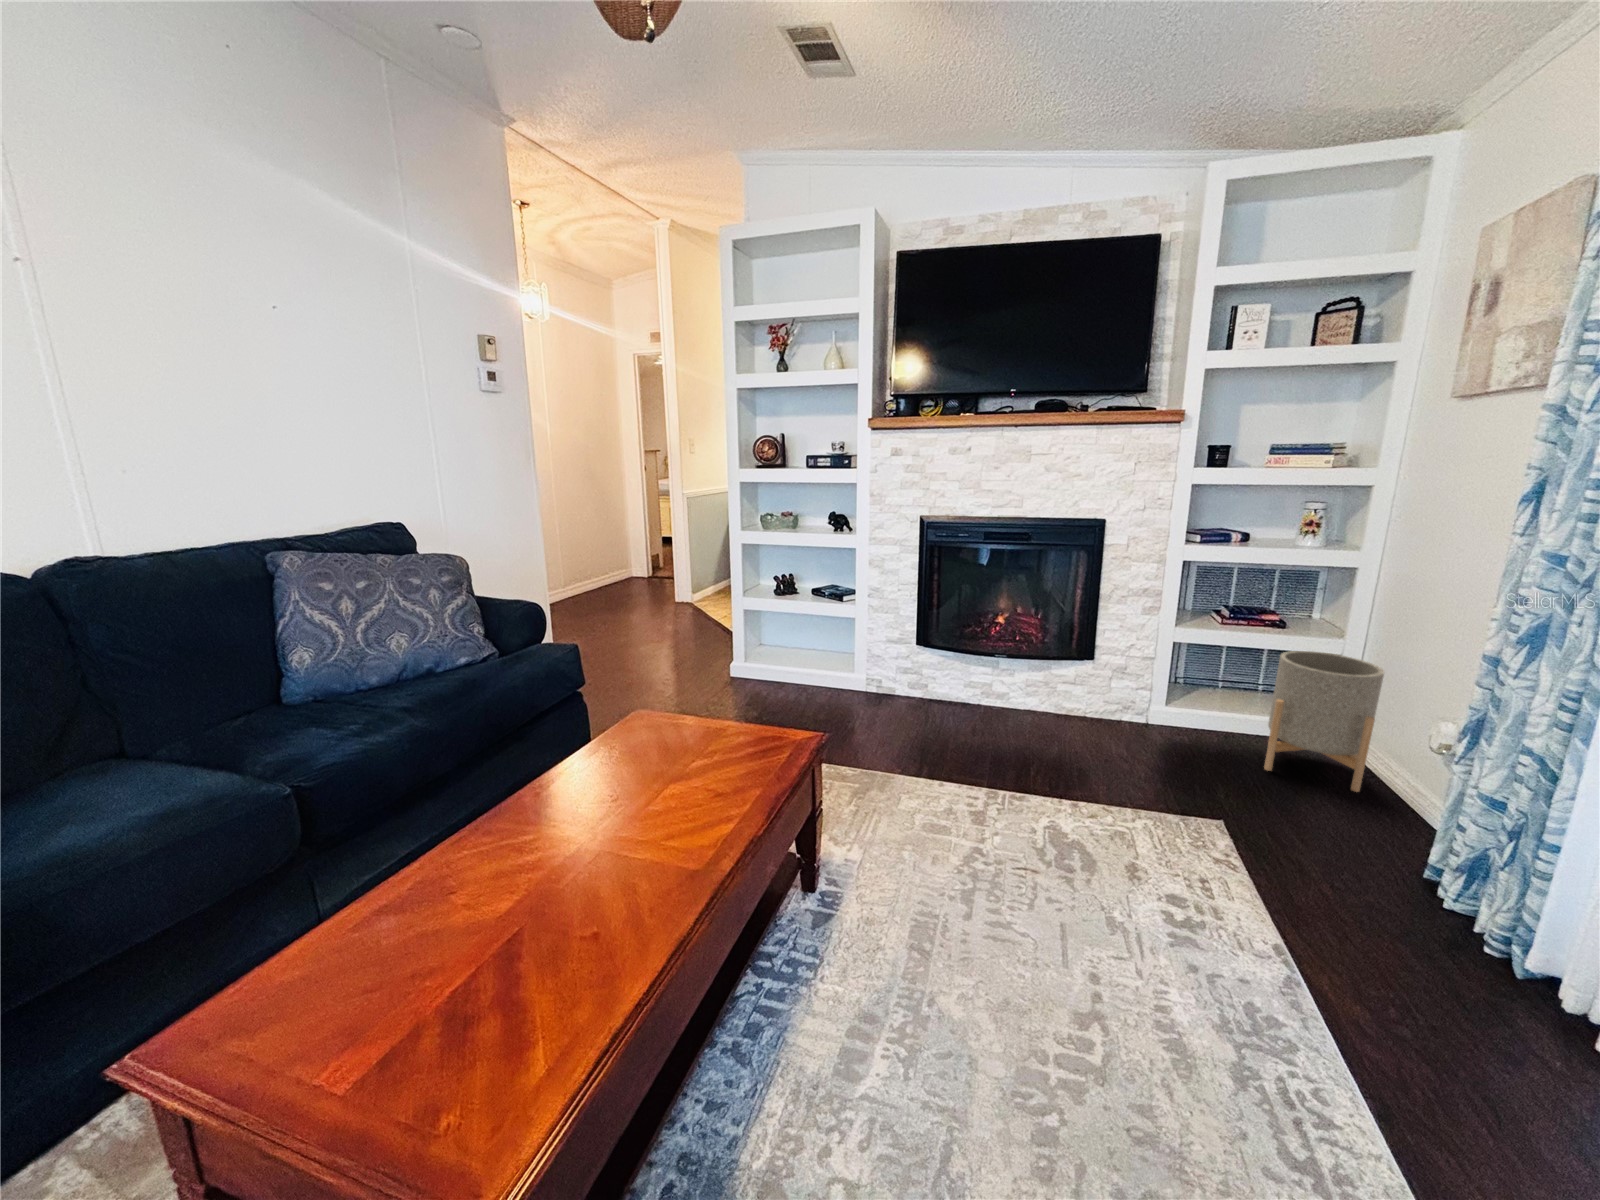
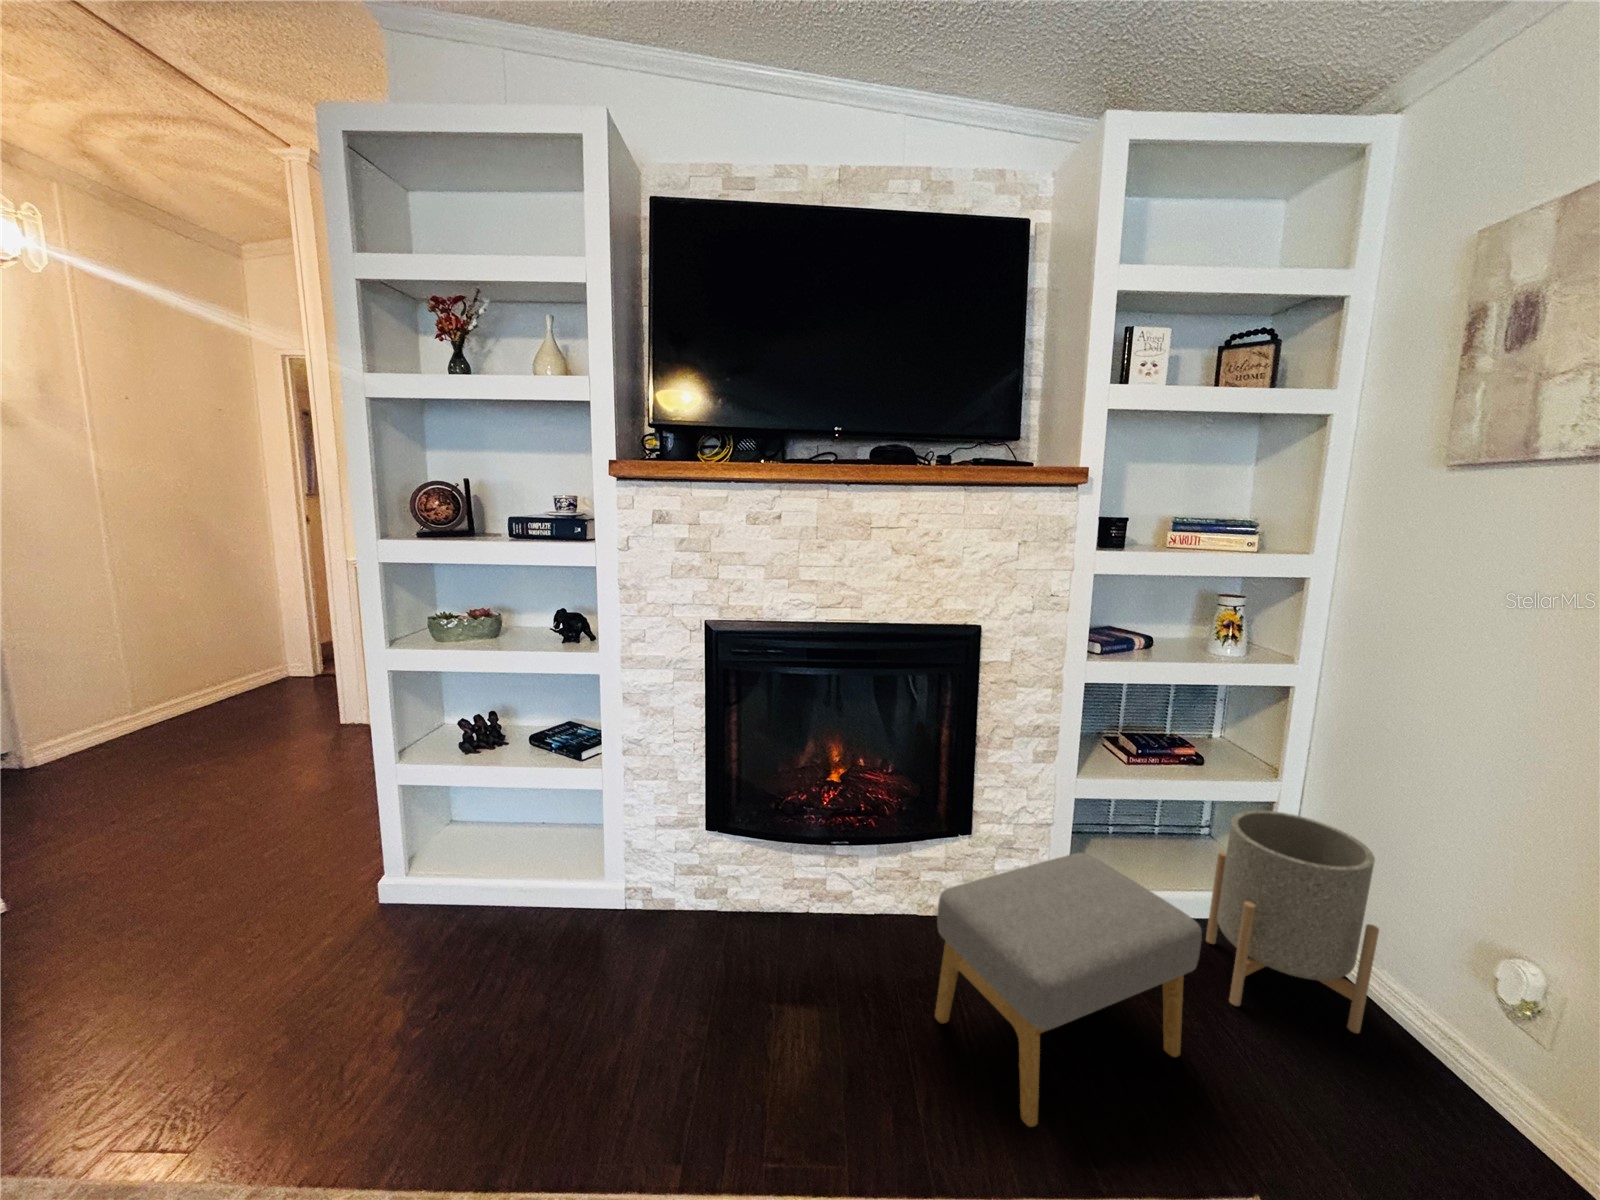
footstool: none [1048,665,1224,786] -> present [935,853,1202,1127]

